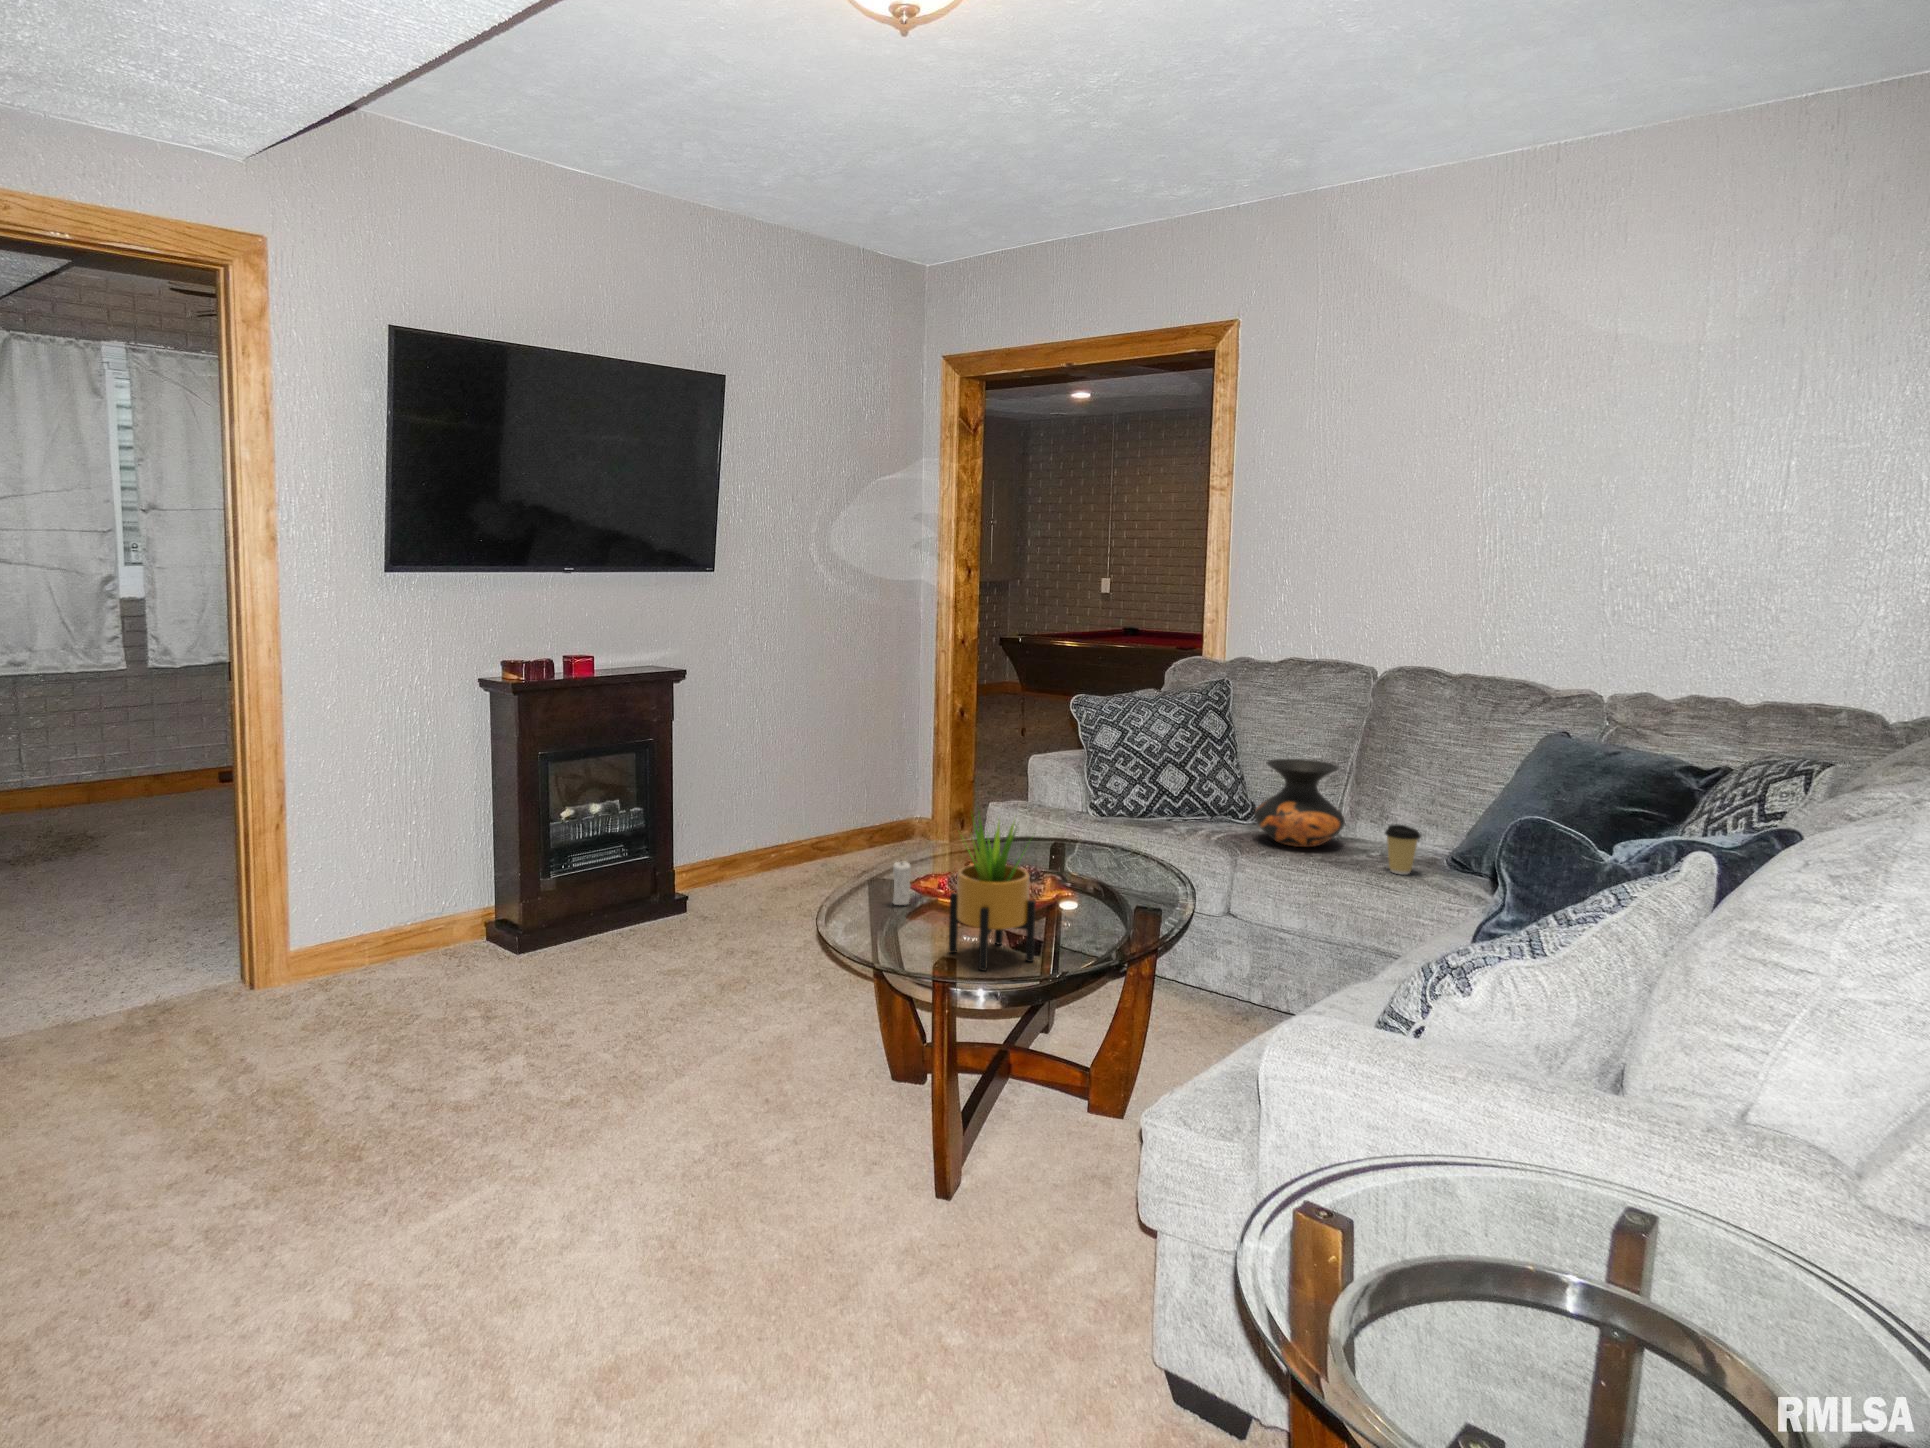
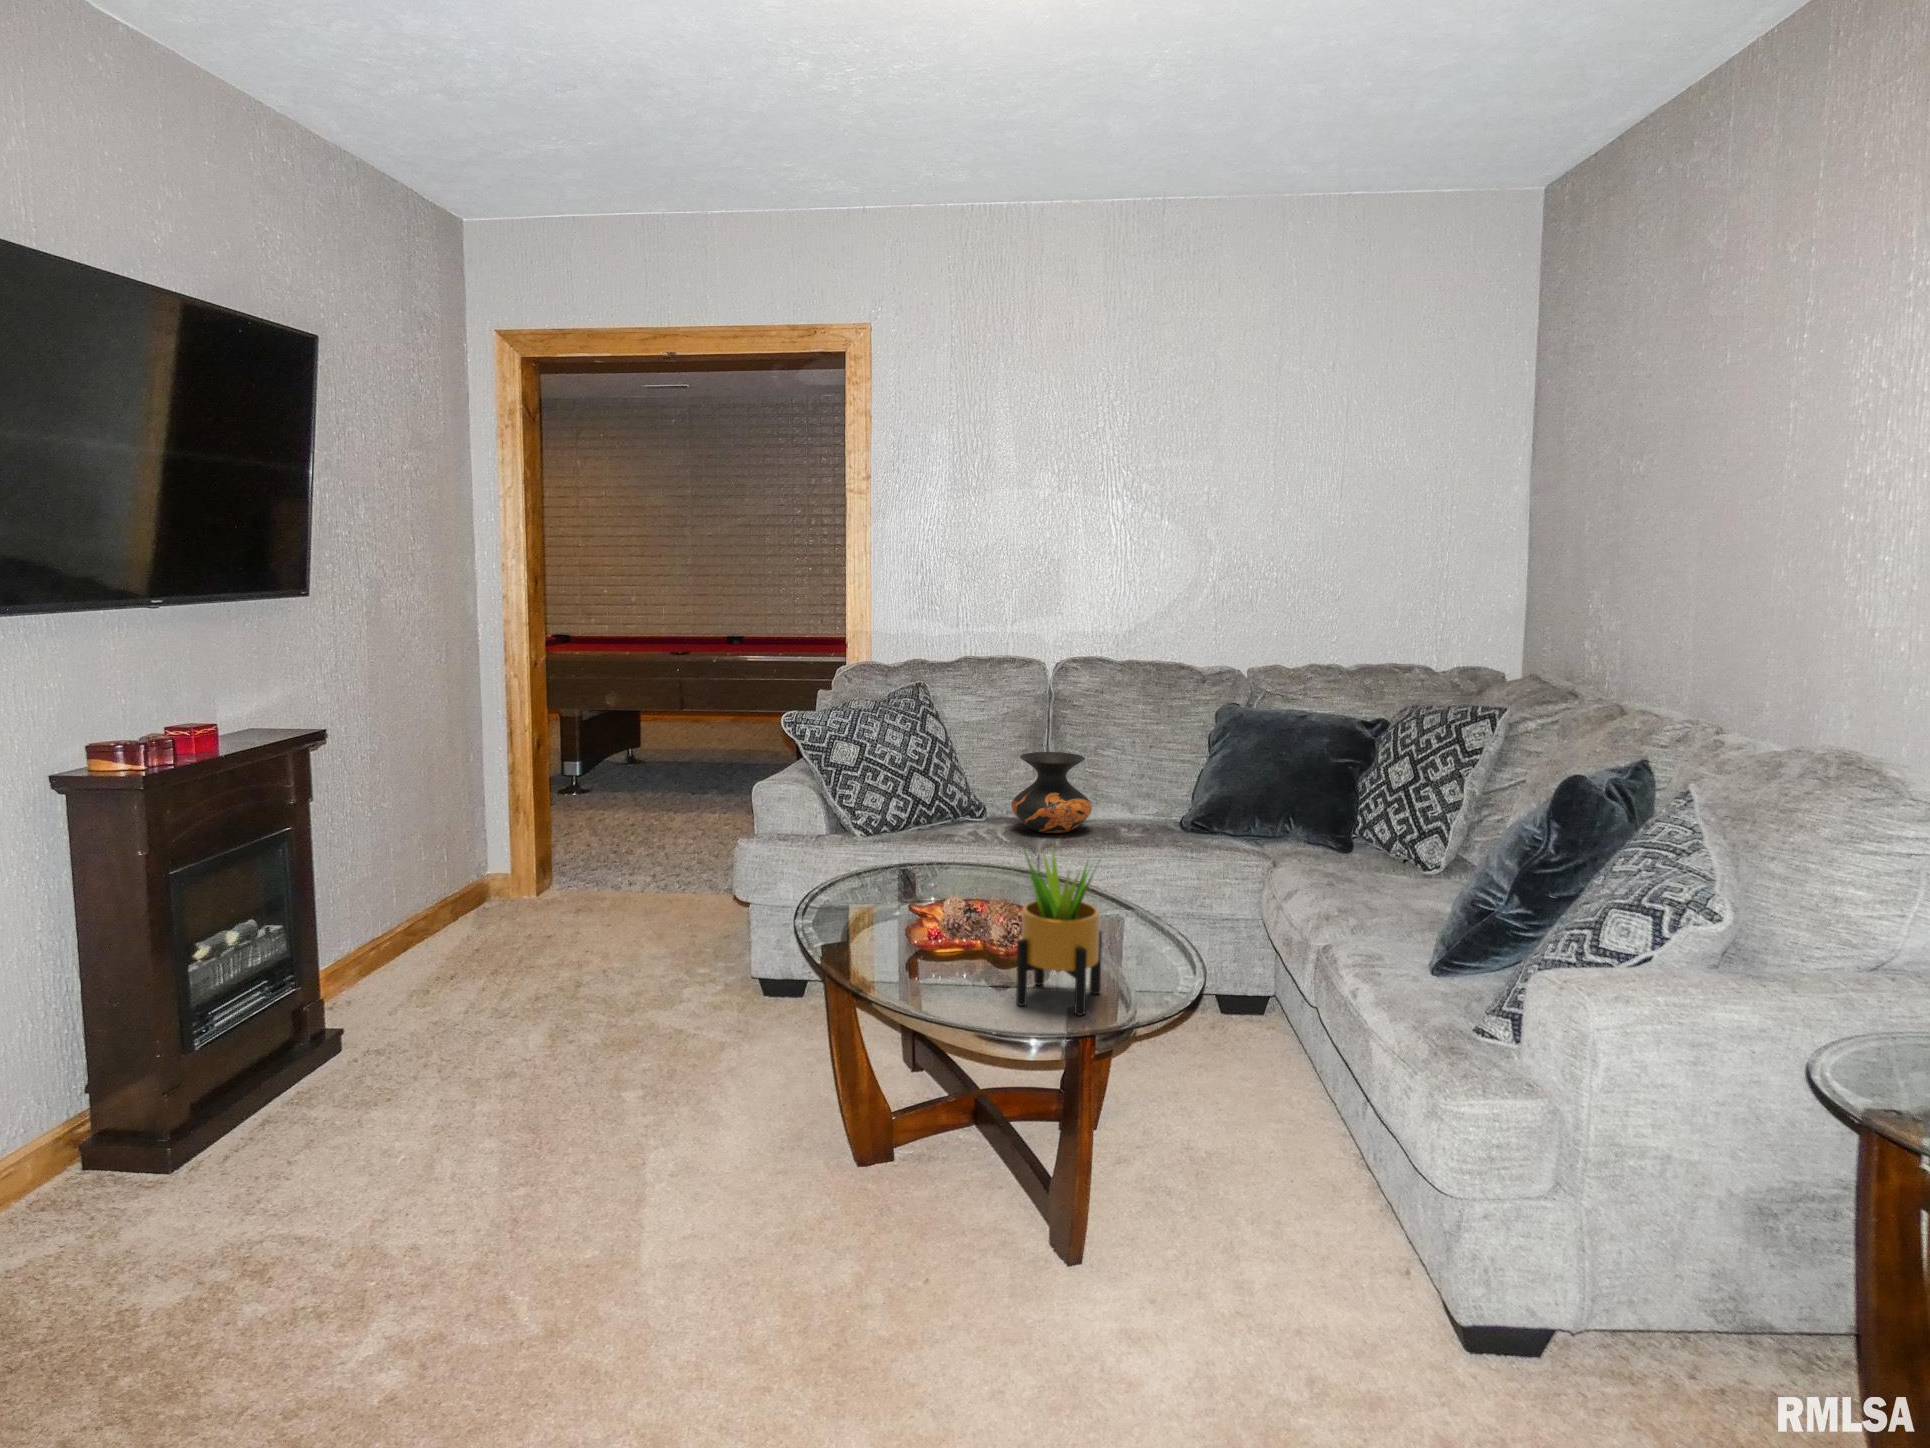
coffee cup: present [1385,824,1420,874] -> none [1151,799,1181,842]
candle: present [893,862,911,905] -> none [863,912,883,970]

